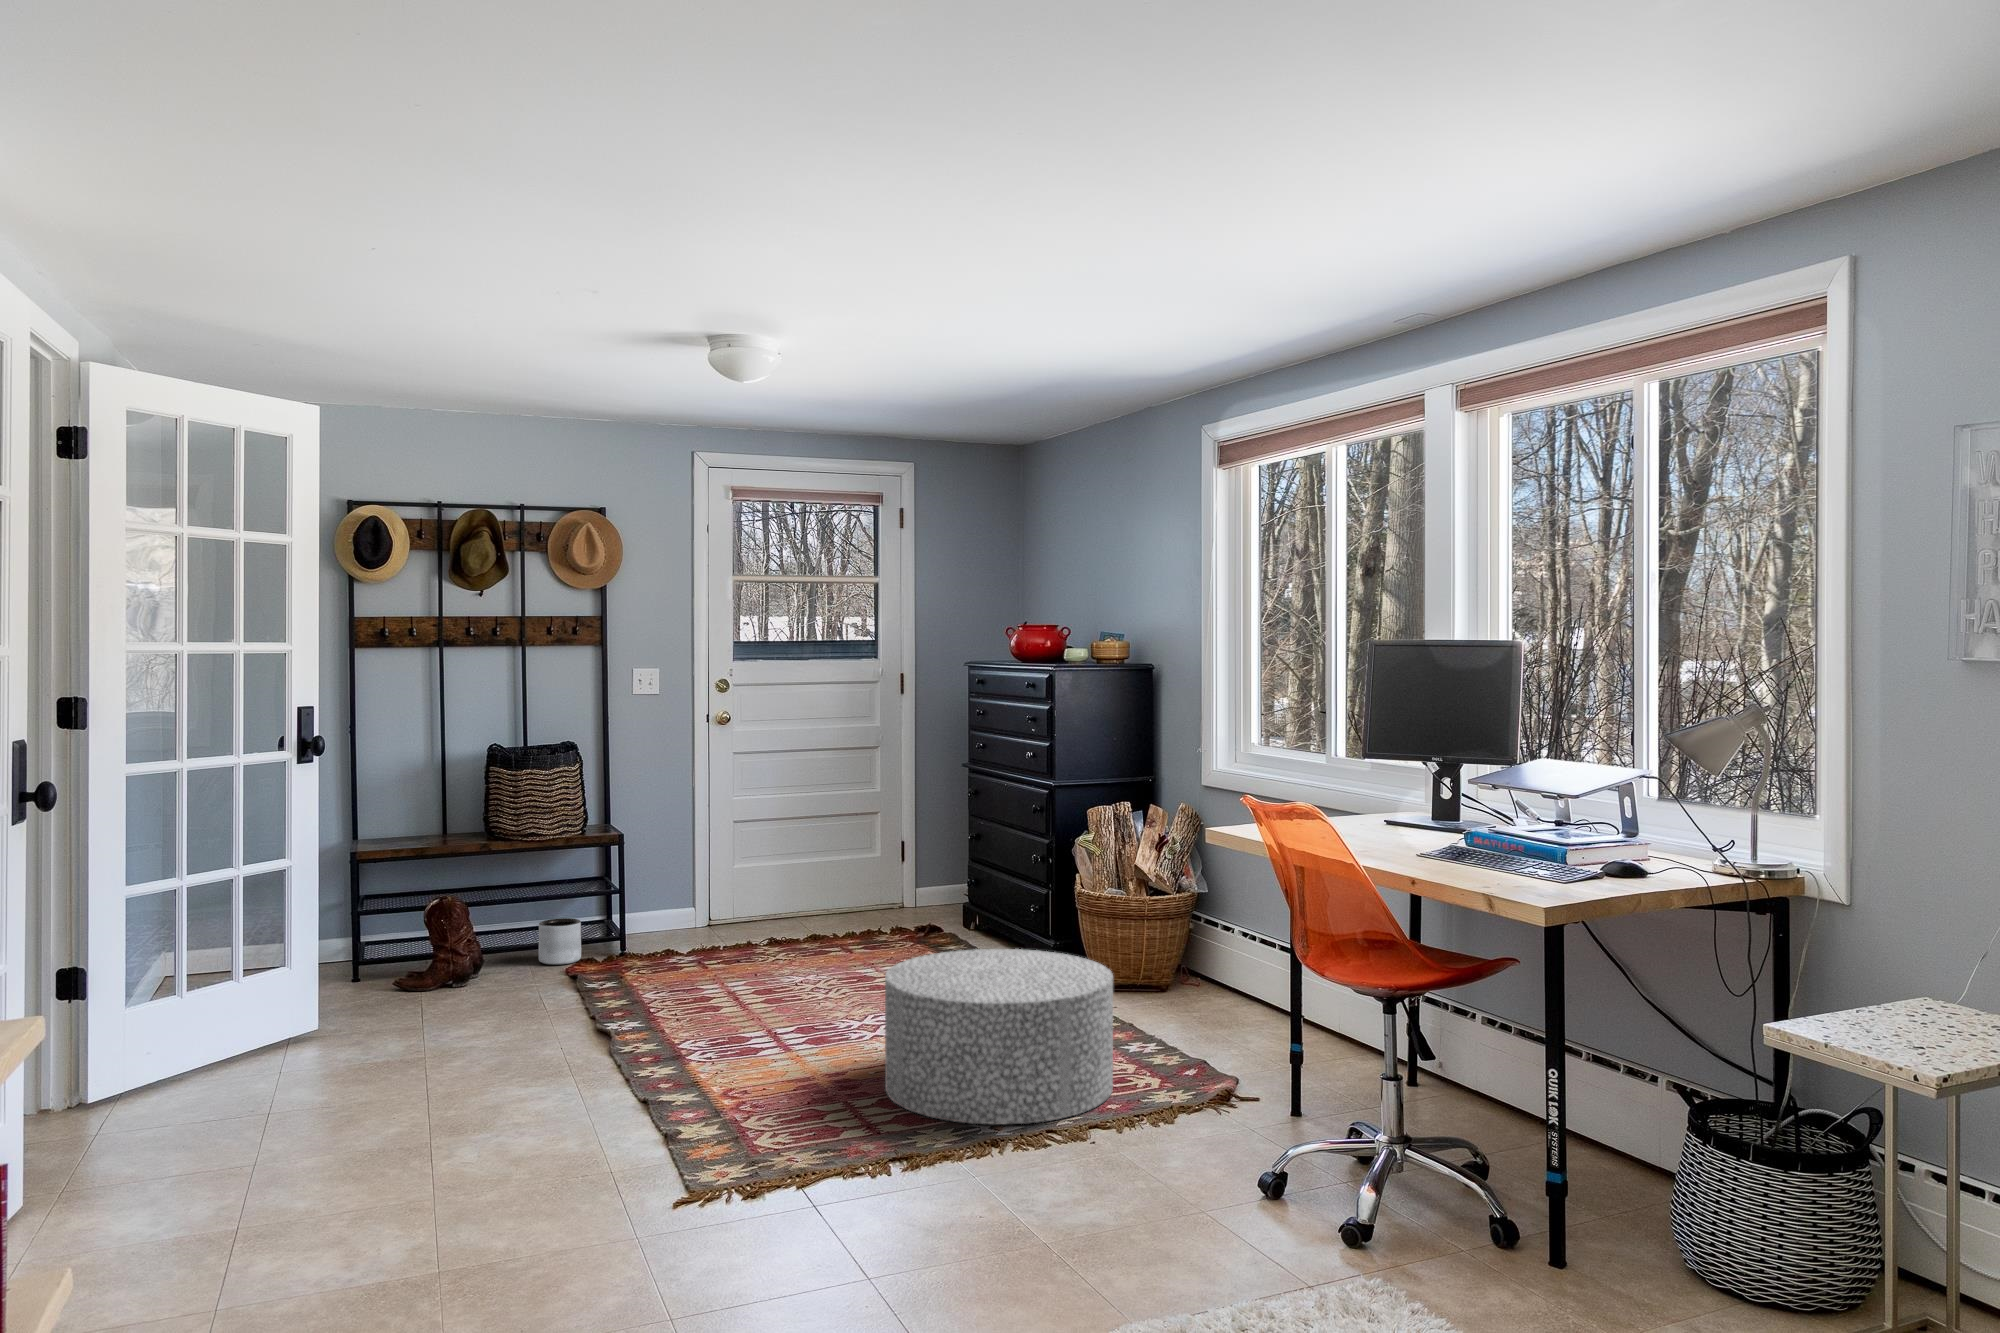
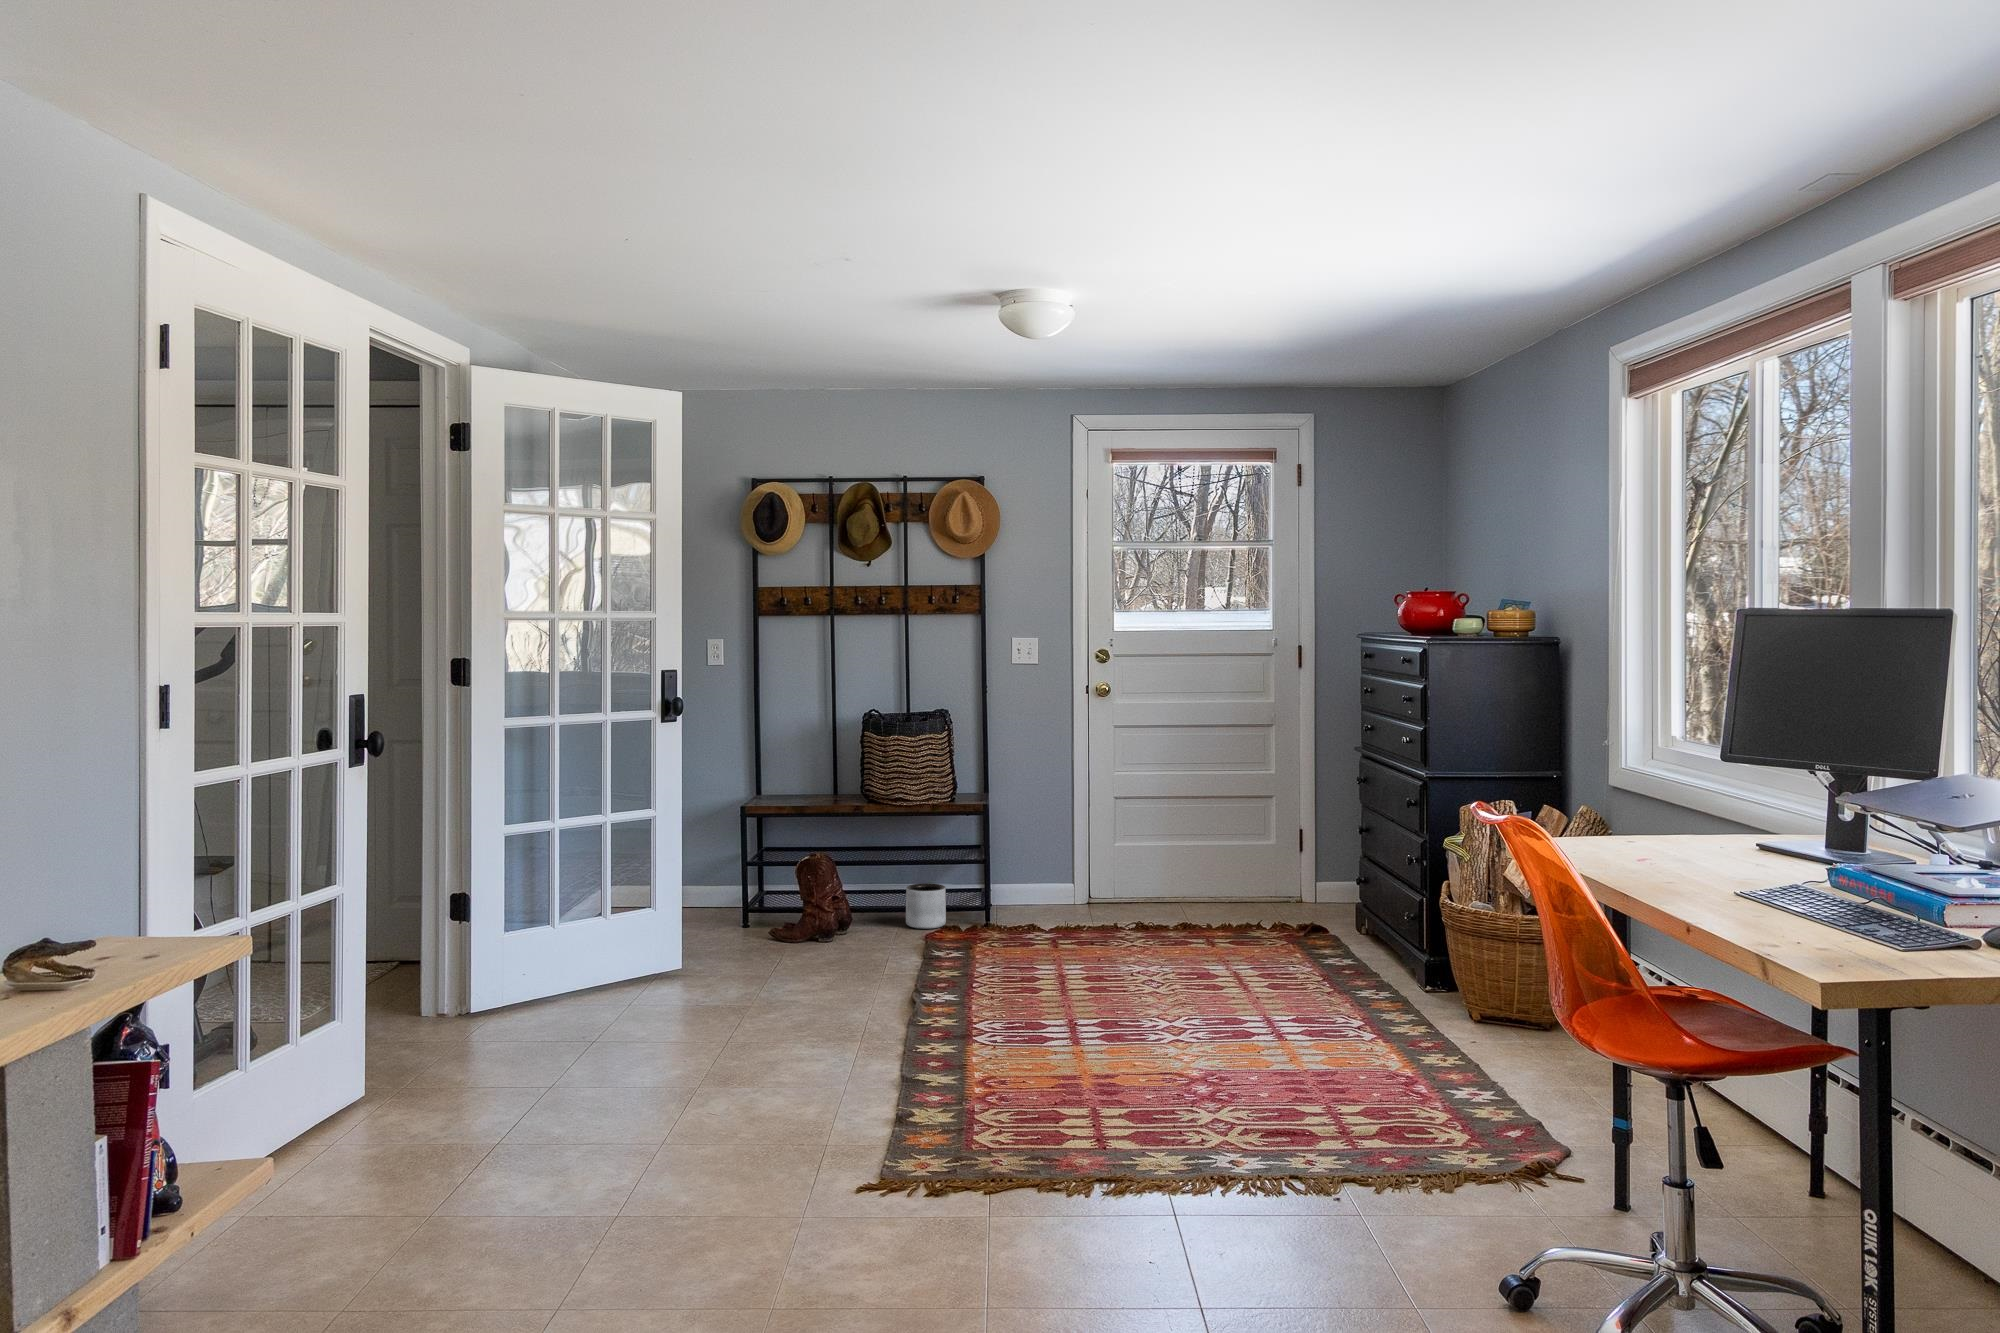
ottoman: present [885,949,1113,1124] -> none [1145,957,1410,1164]

